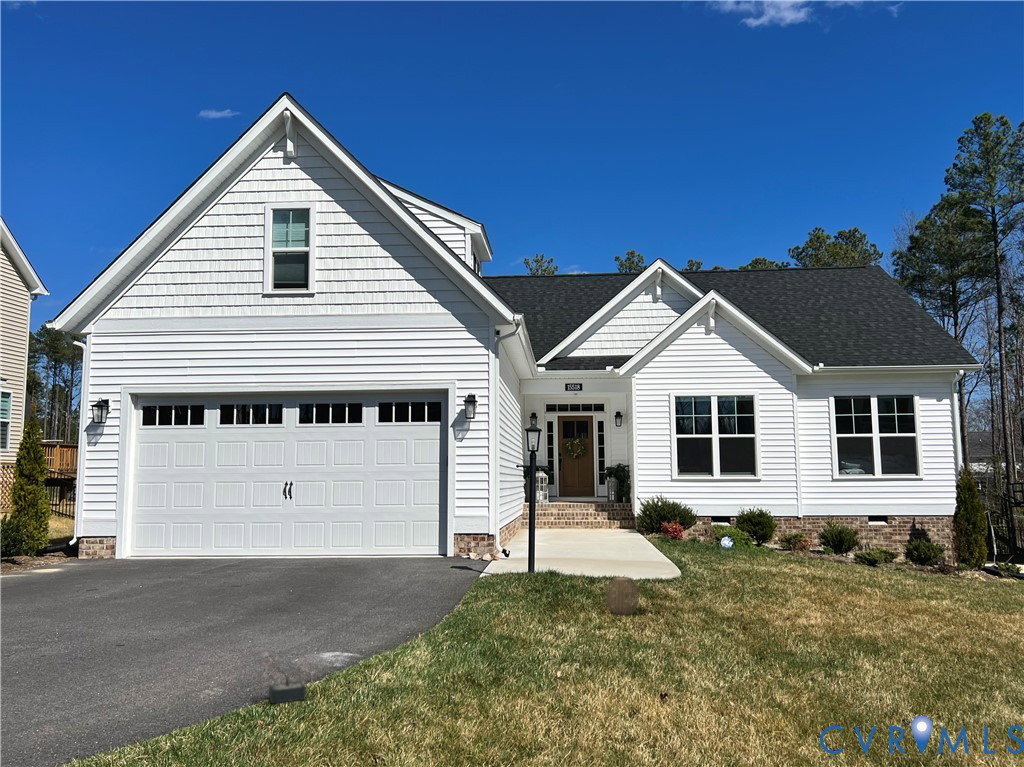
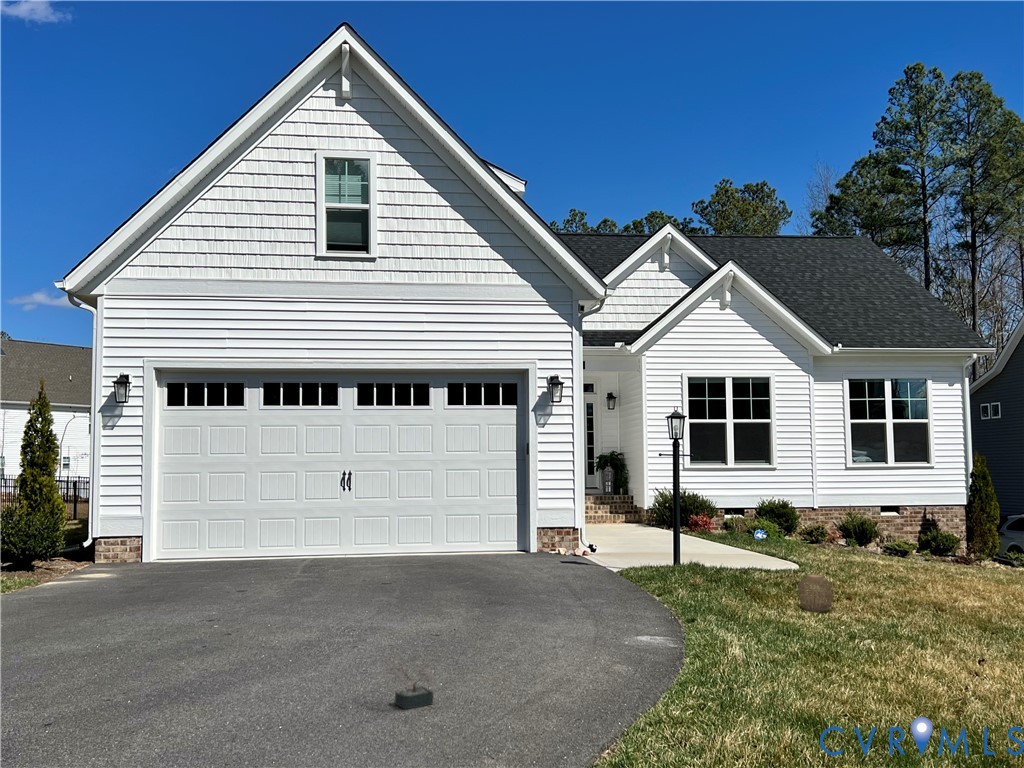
decorative plant: present [256,653,314,703] -> present [386,660,437,709]

